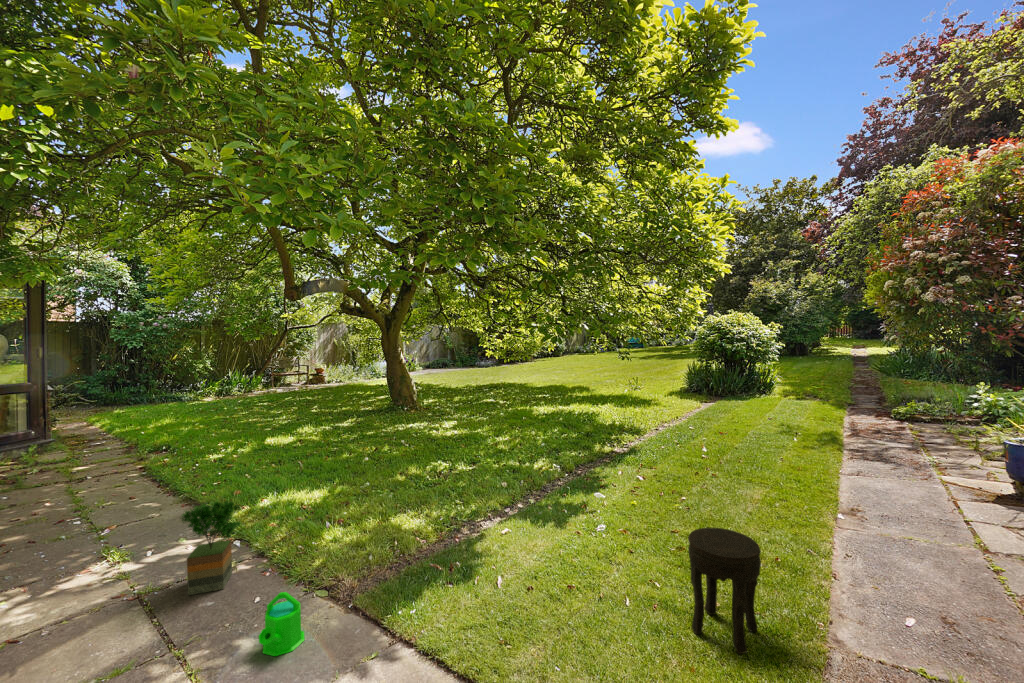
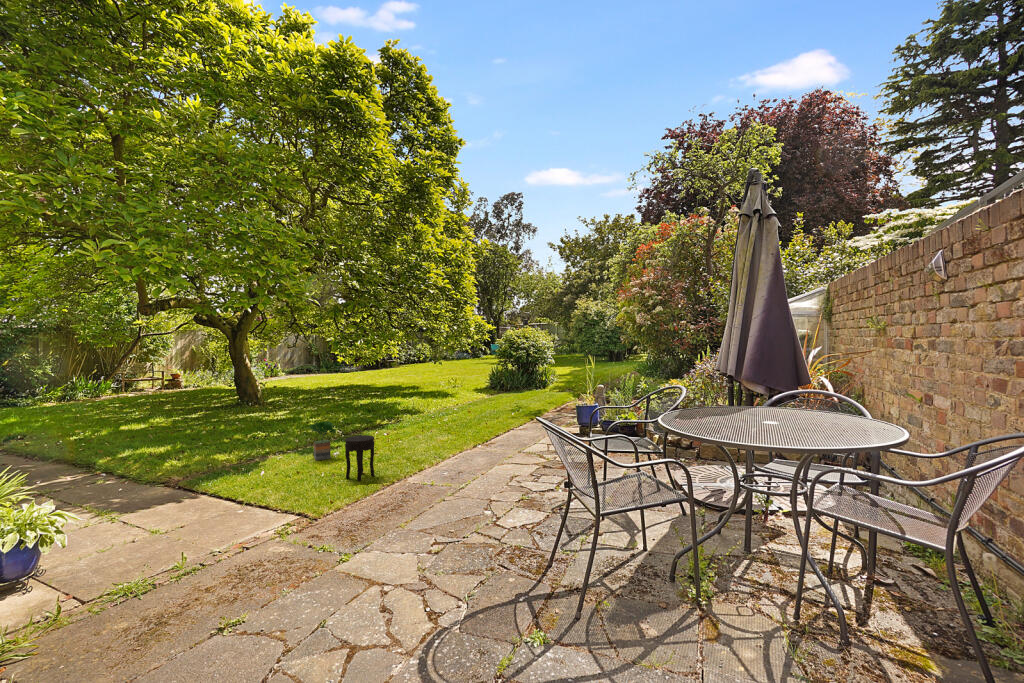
potted tree: present [182,501,241,595] -> present [310,421,336,460]
watering can: present [258,592,305,656] -> none [125,472,150,499]

